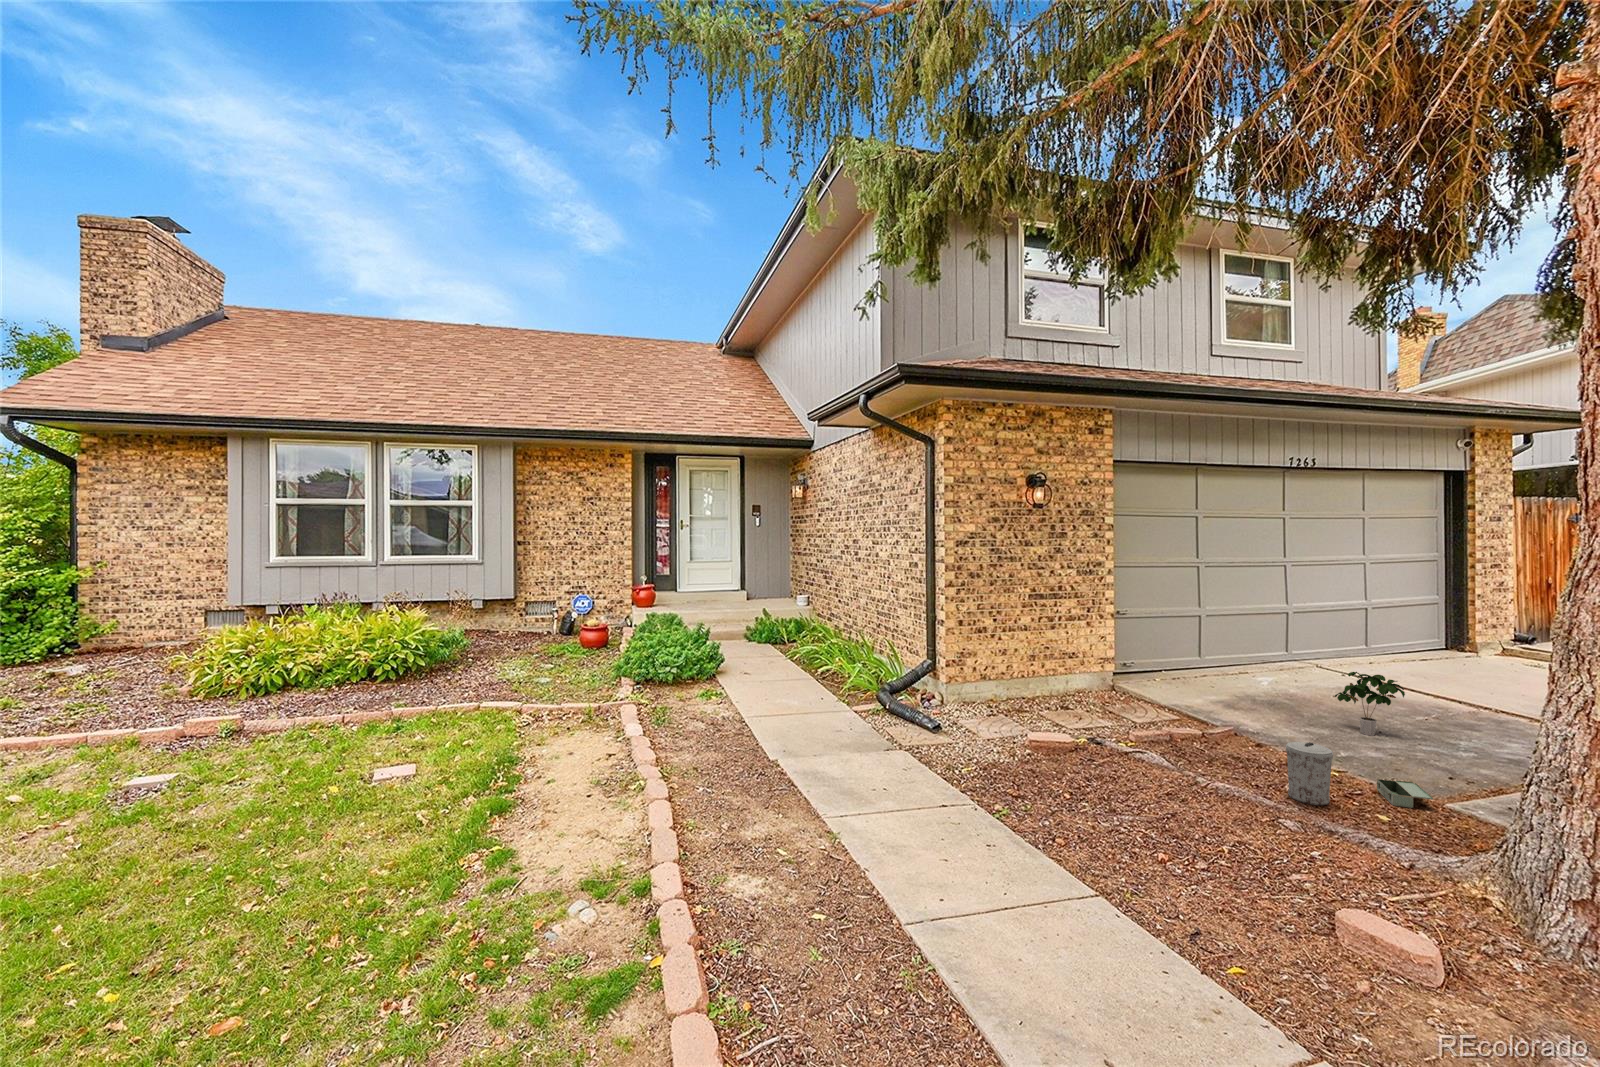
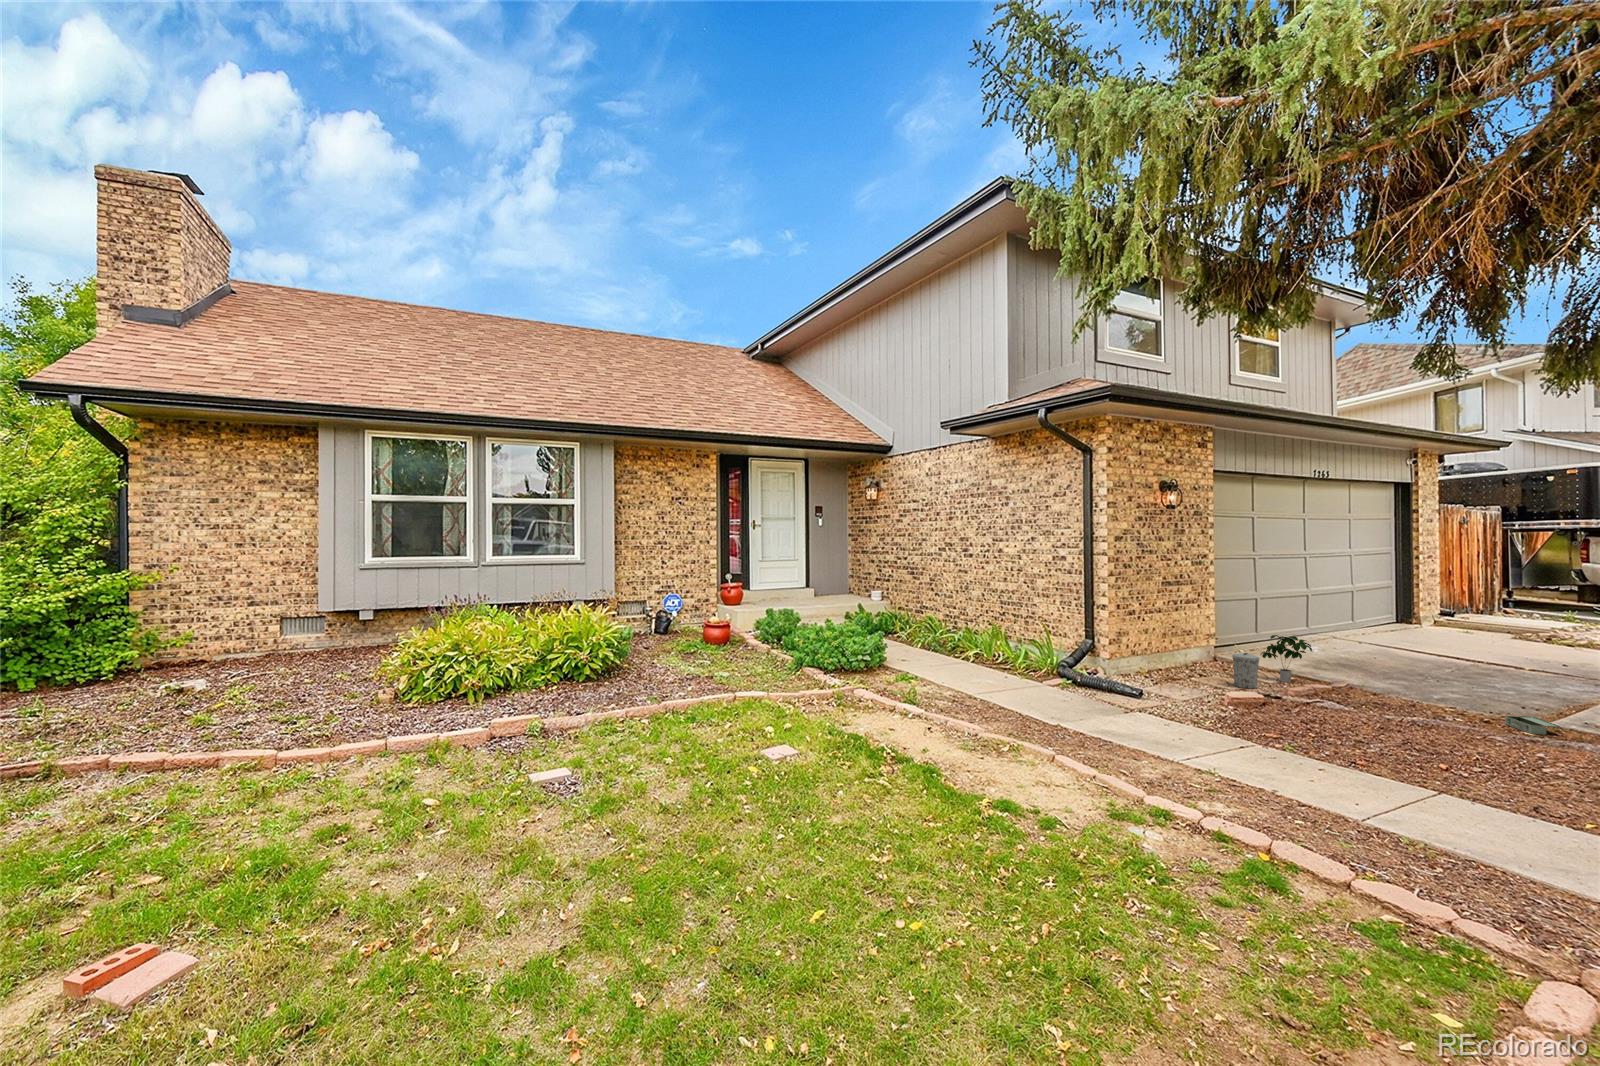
potted plant: present [1335,672,1405,735] -> present [1260,635,1312,682]
trash can: present [1286,742,1333,805] -> present [1232,653,1260,689]

